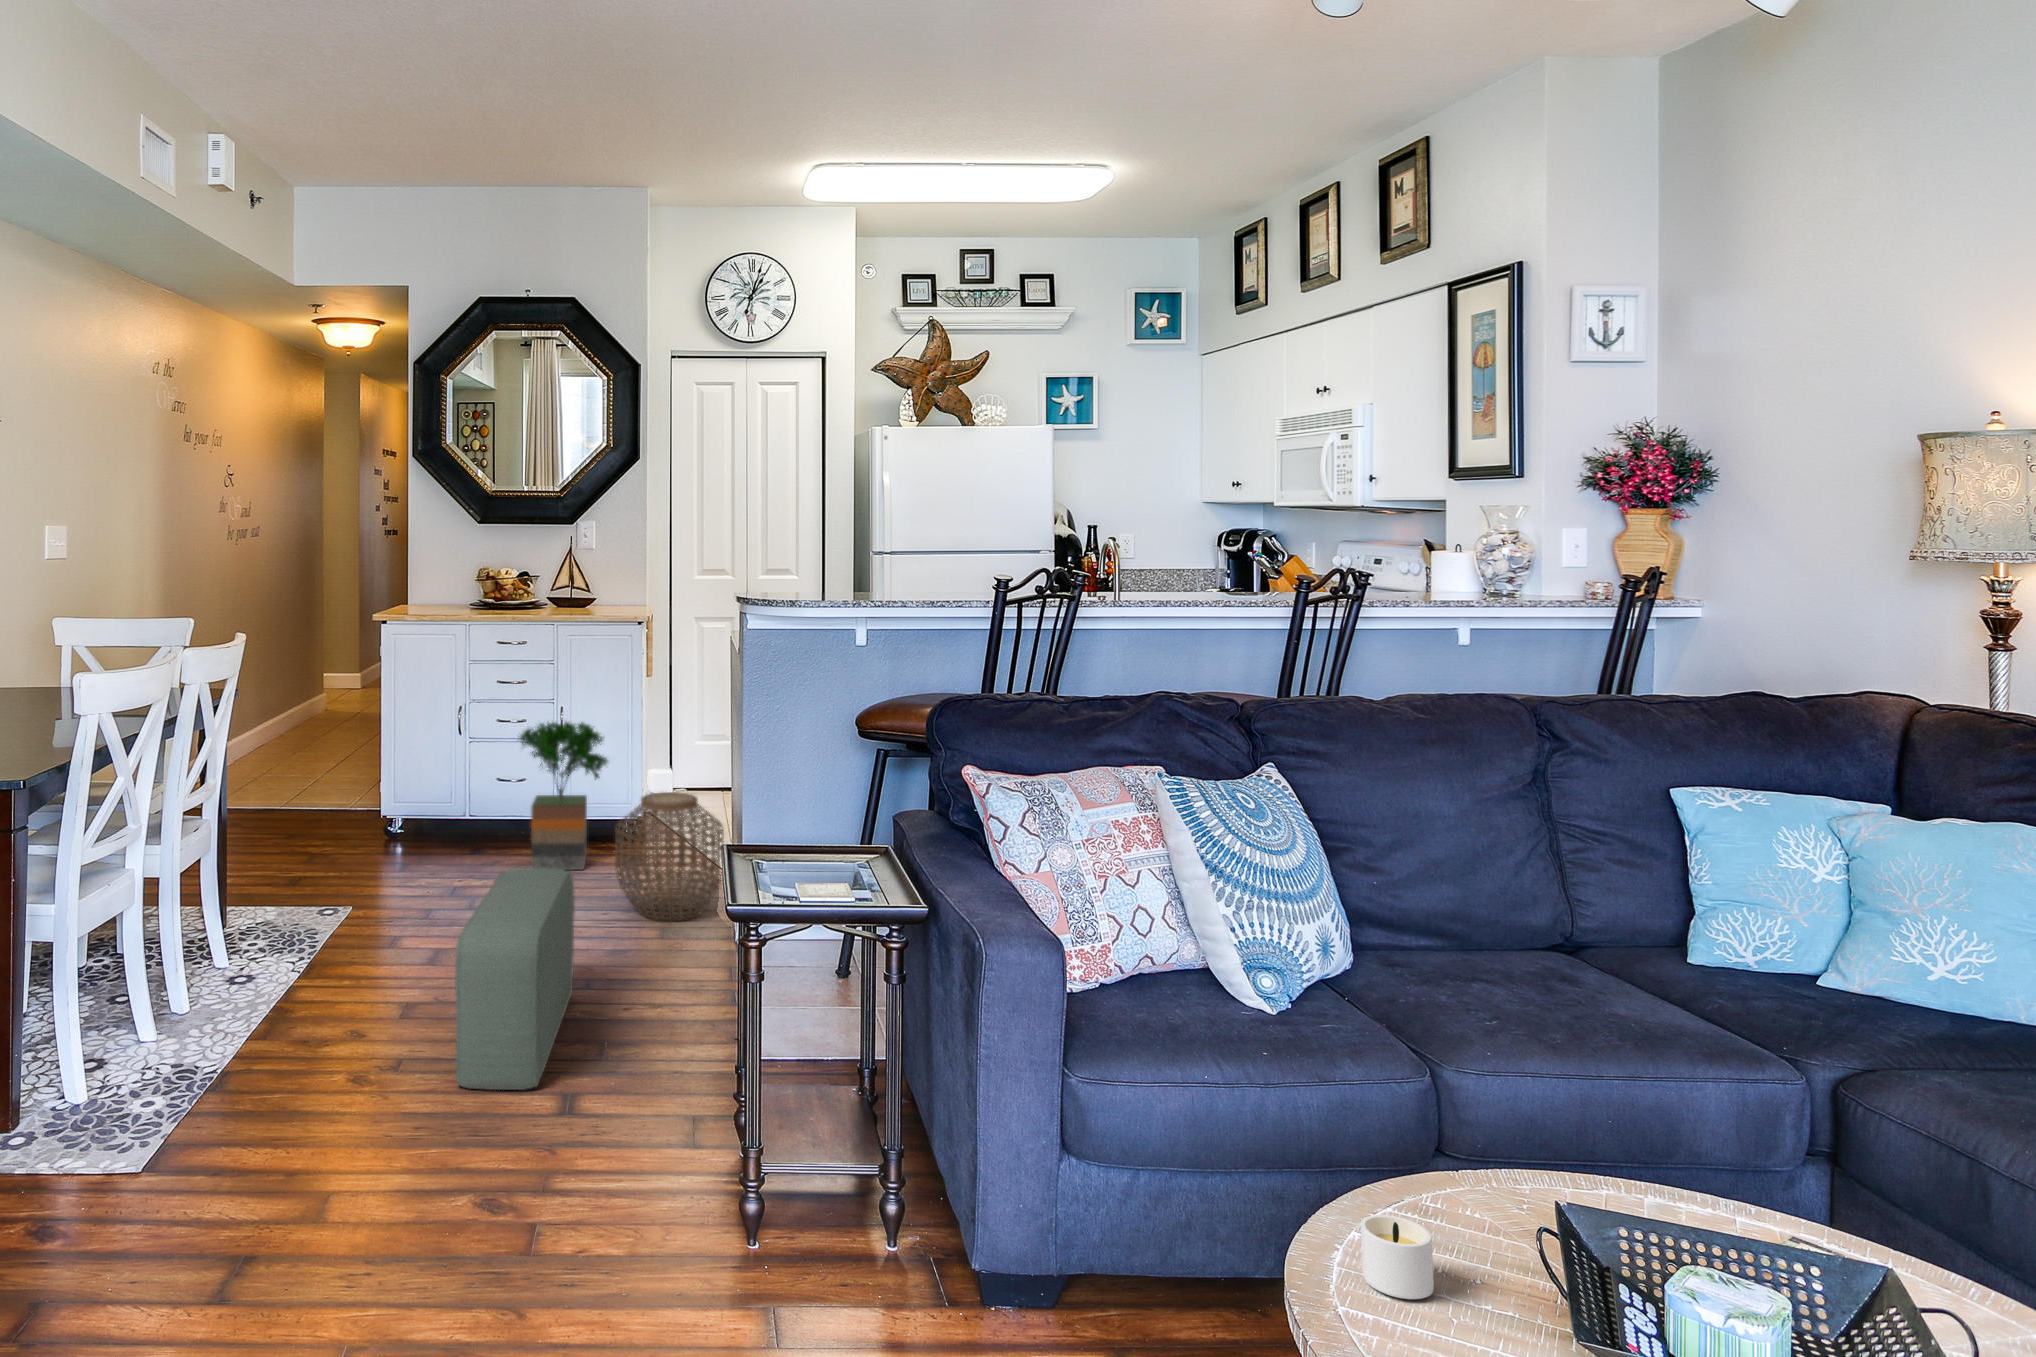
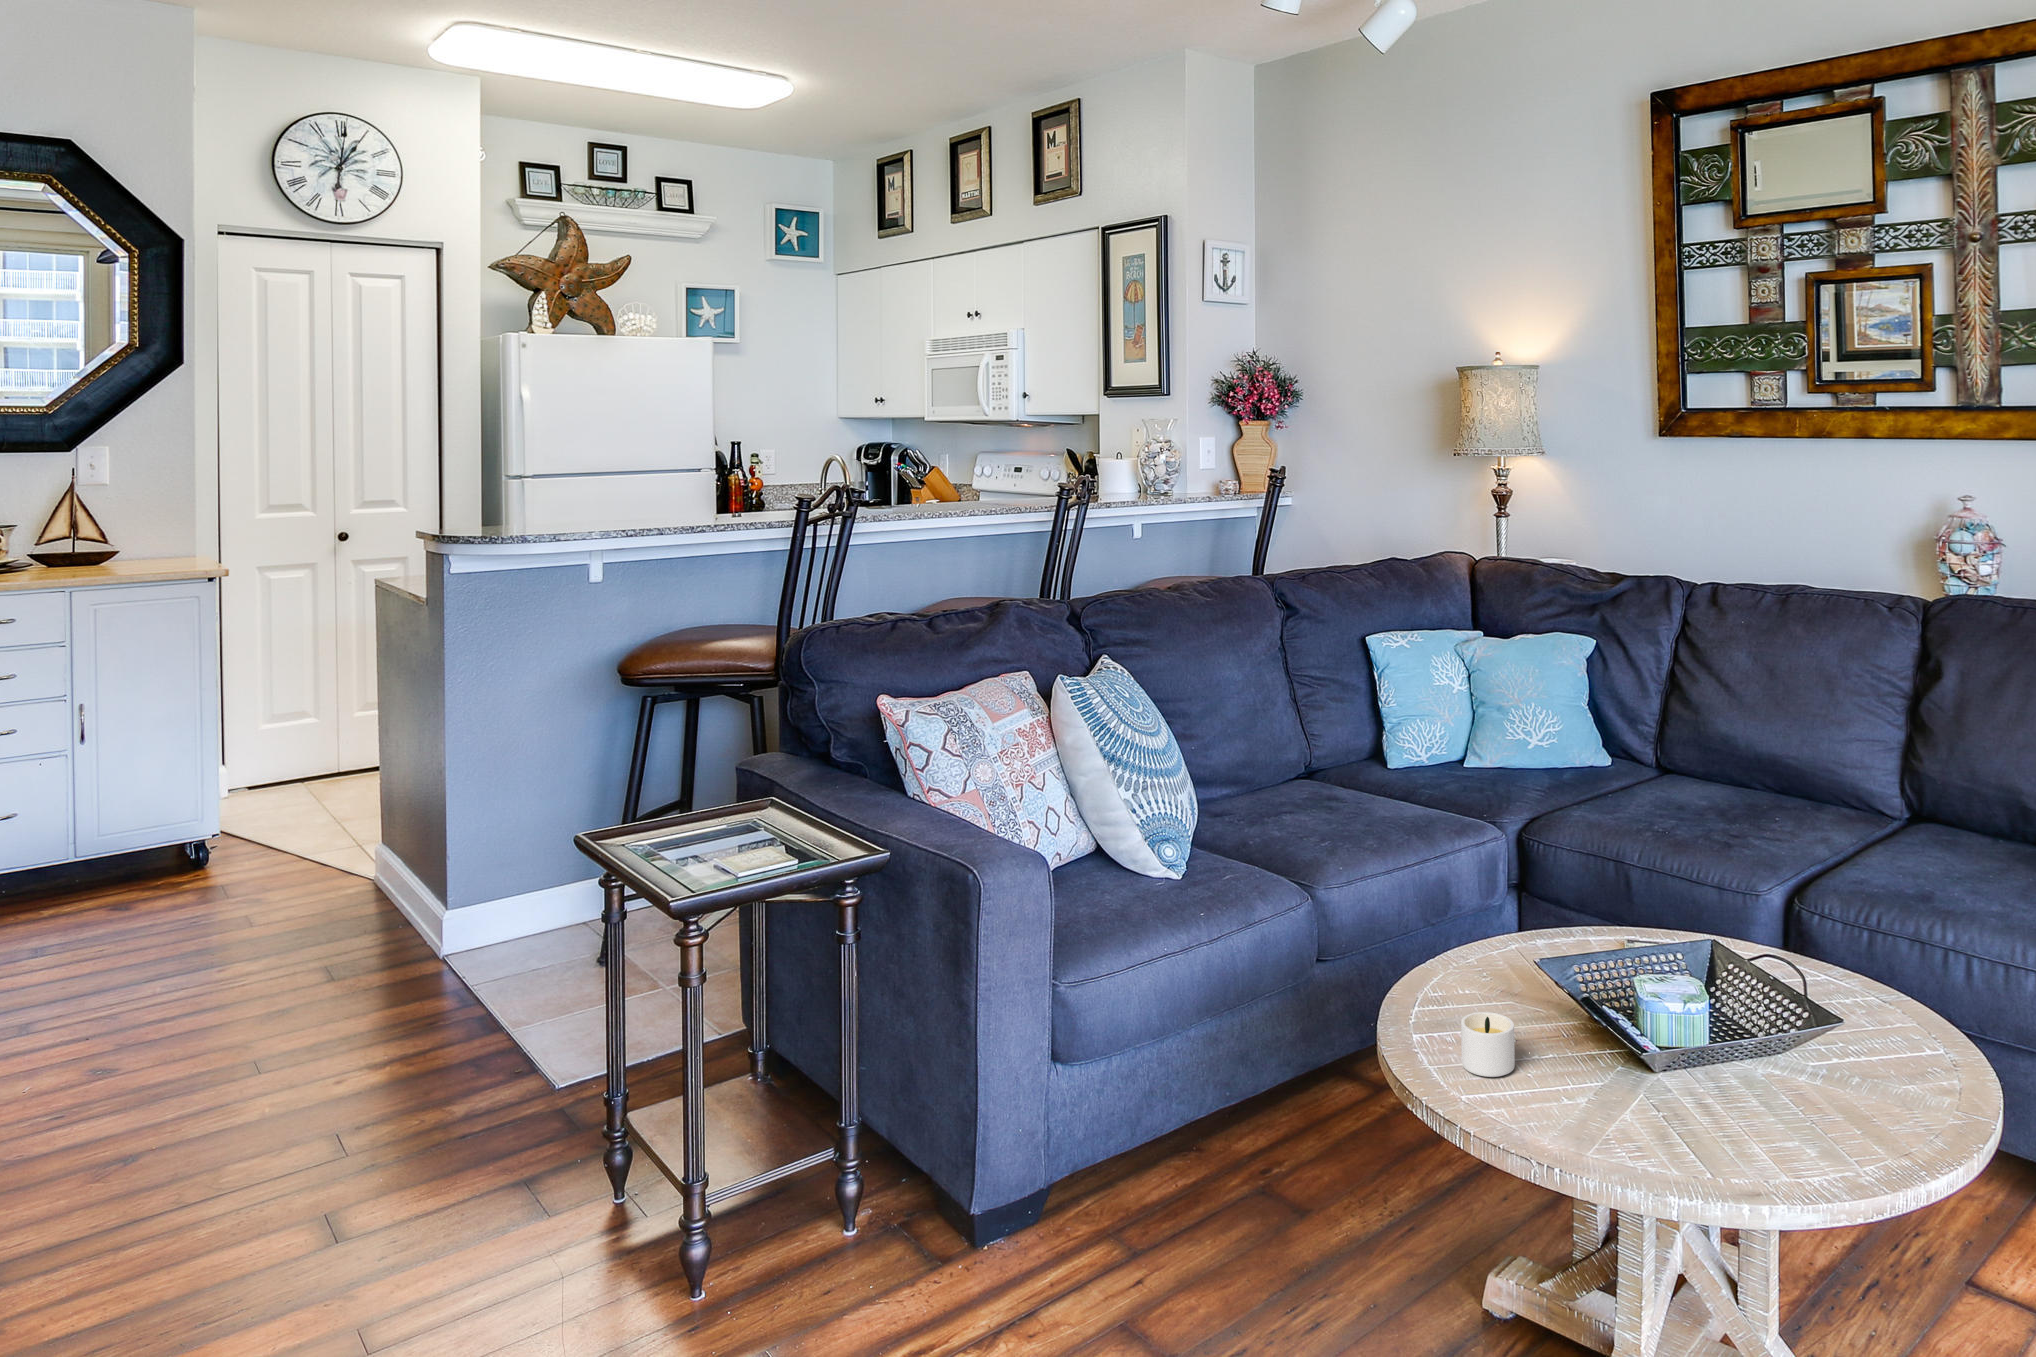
potted tree: present [518,722,608,870] -> none [6,717,176,931]
woven basket: present [615,792,724,921] -> none [225,787,389,952]
pouf: present [455,868,575,1090] -> none [116,915,273,1247]

